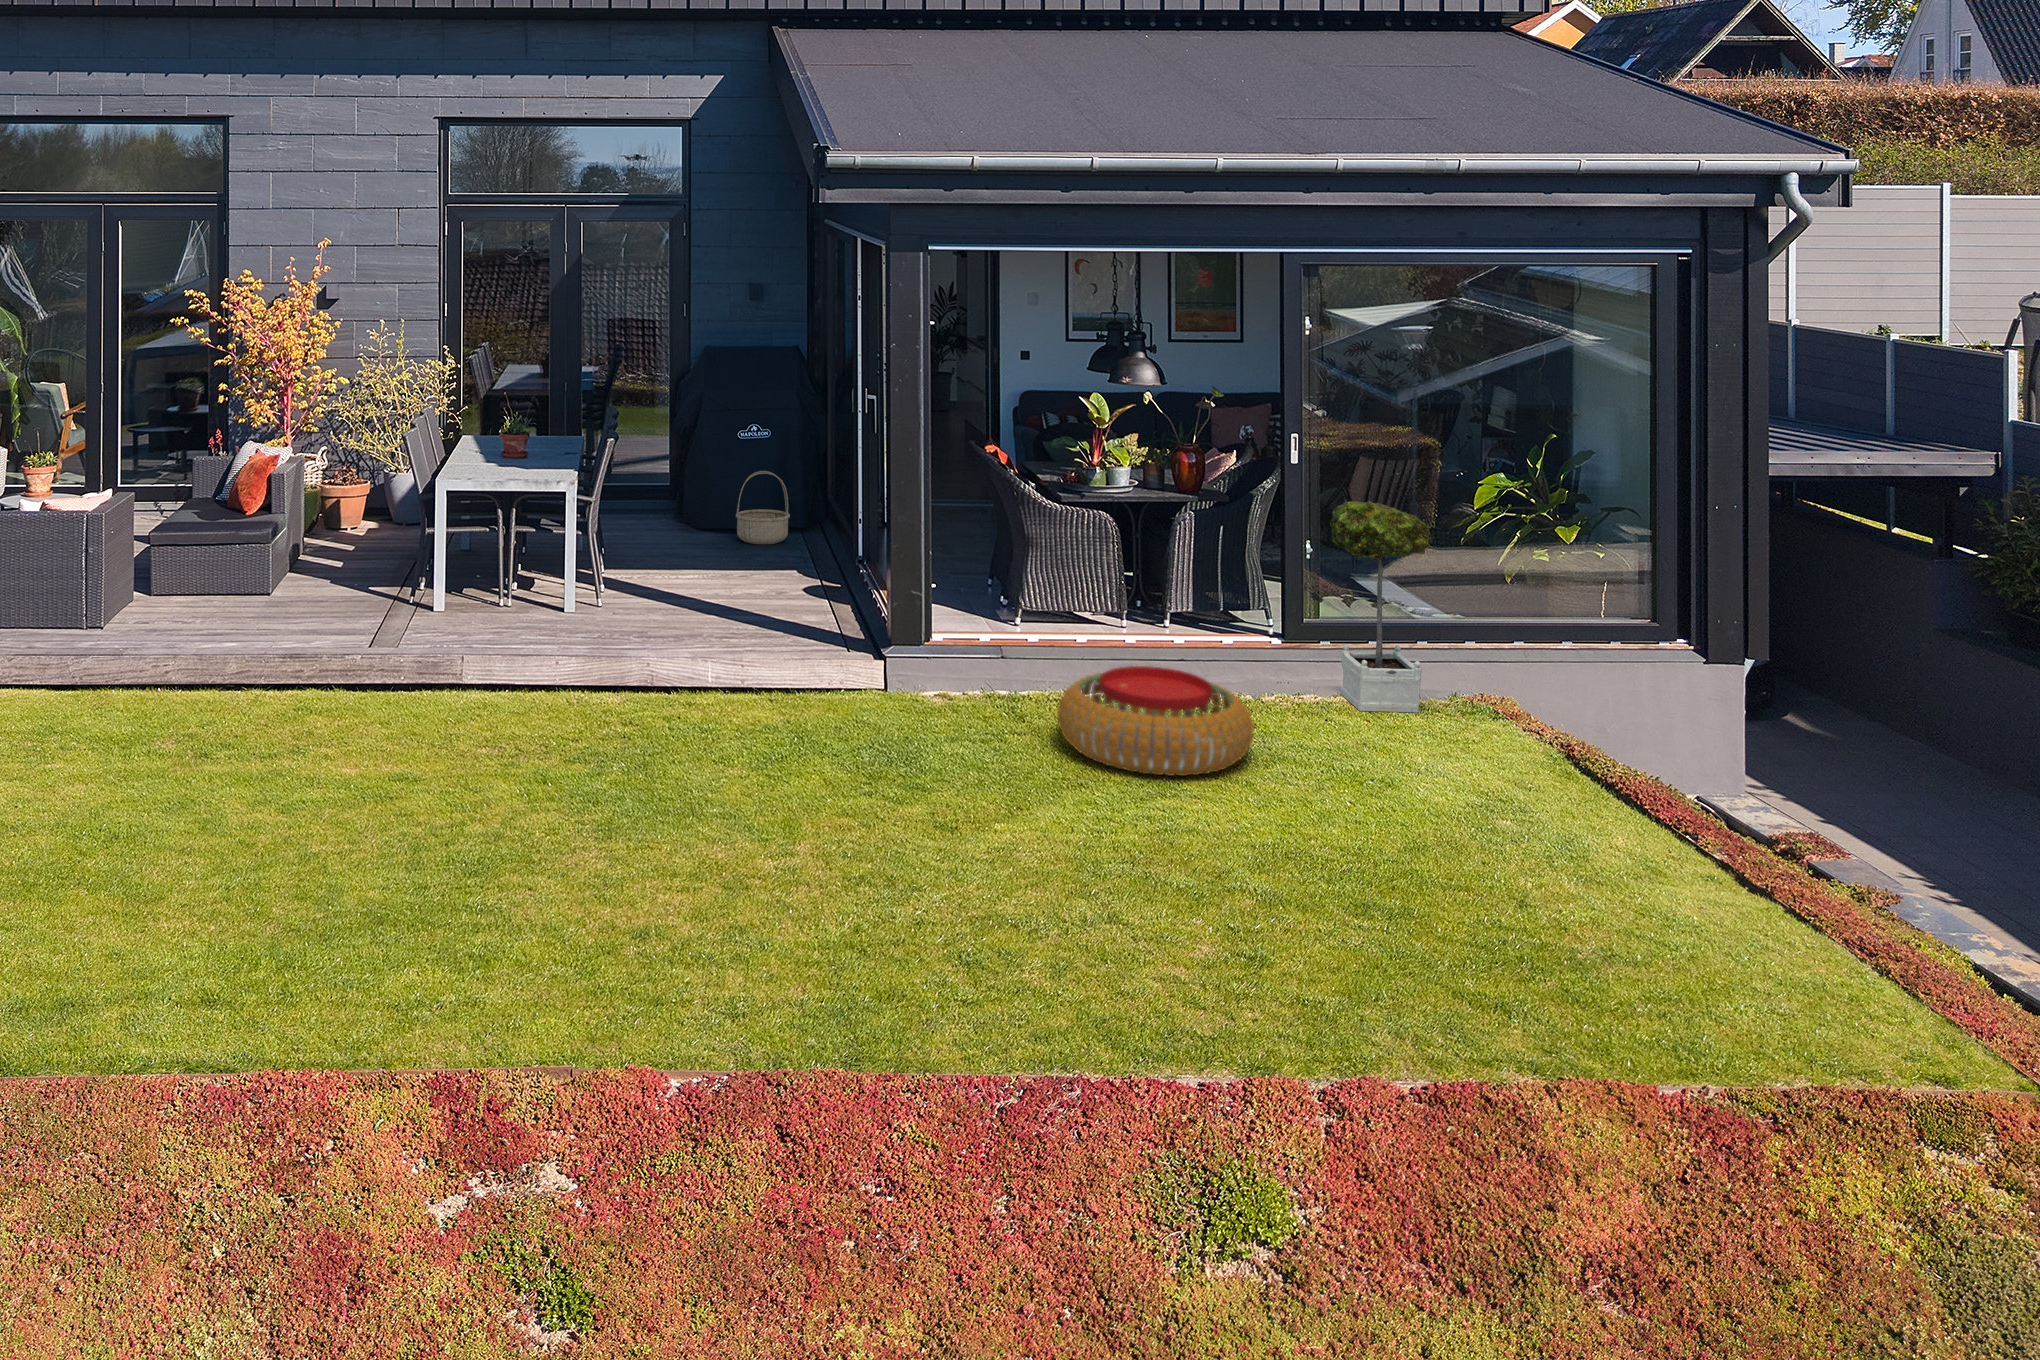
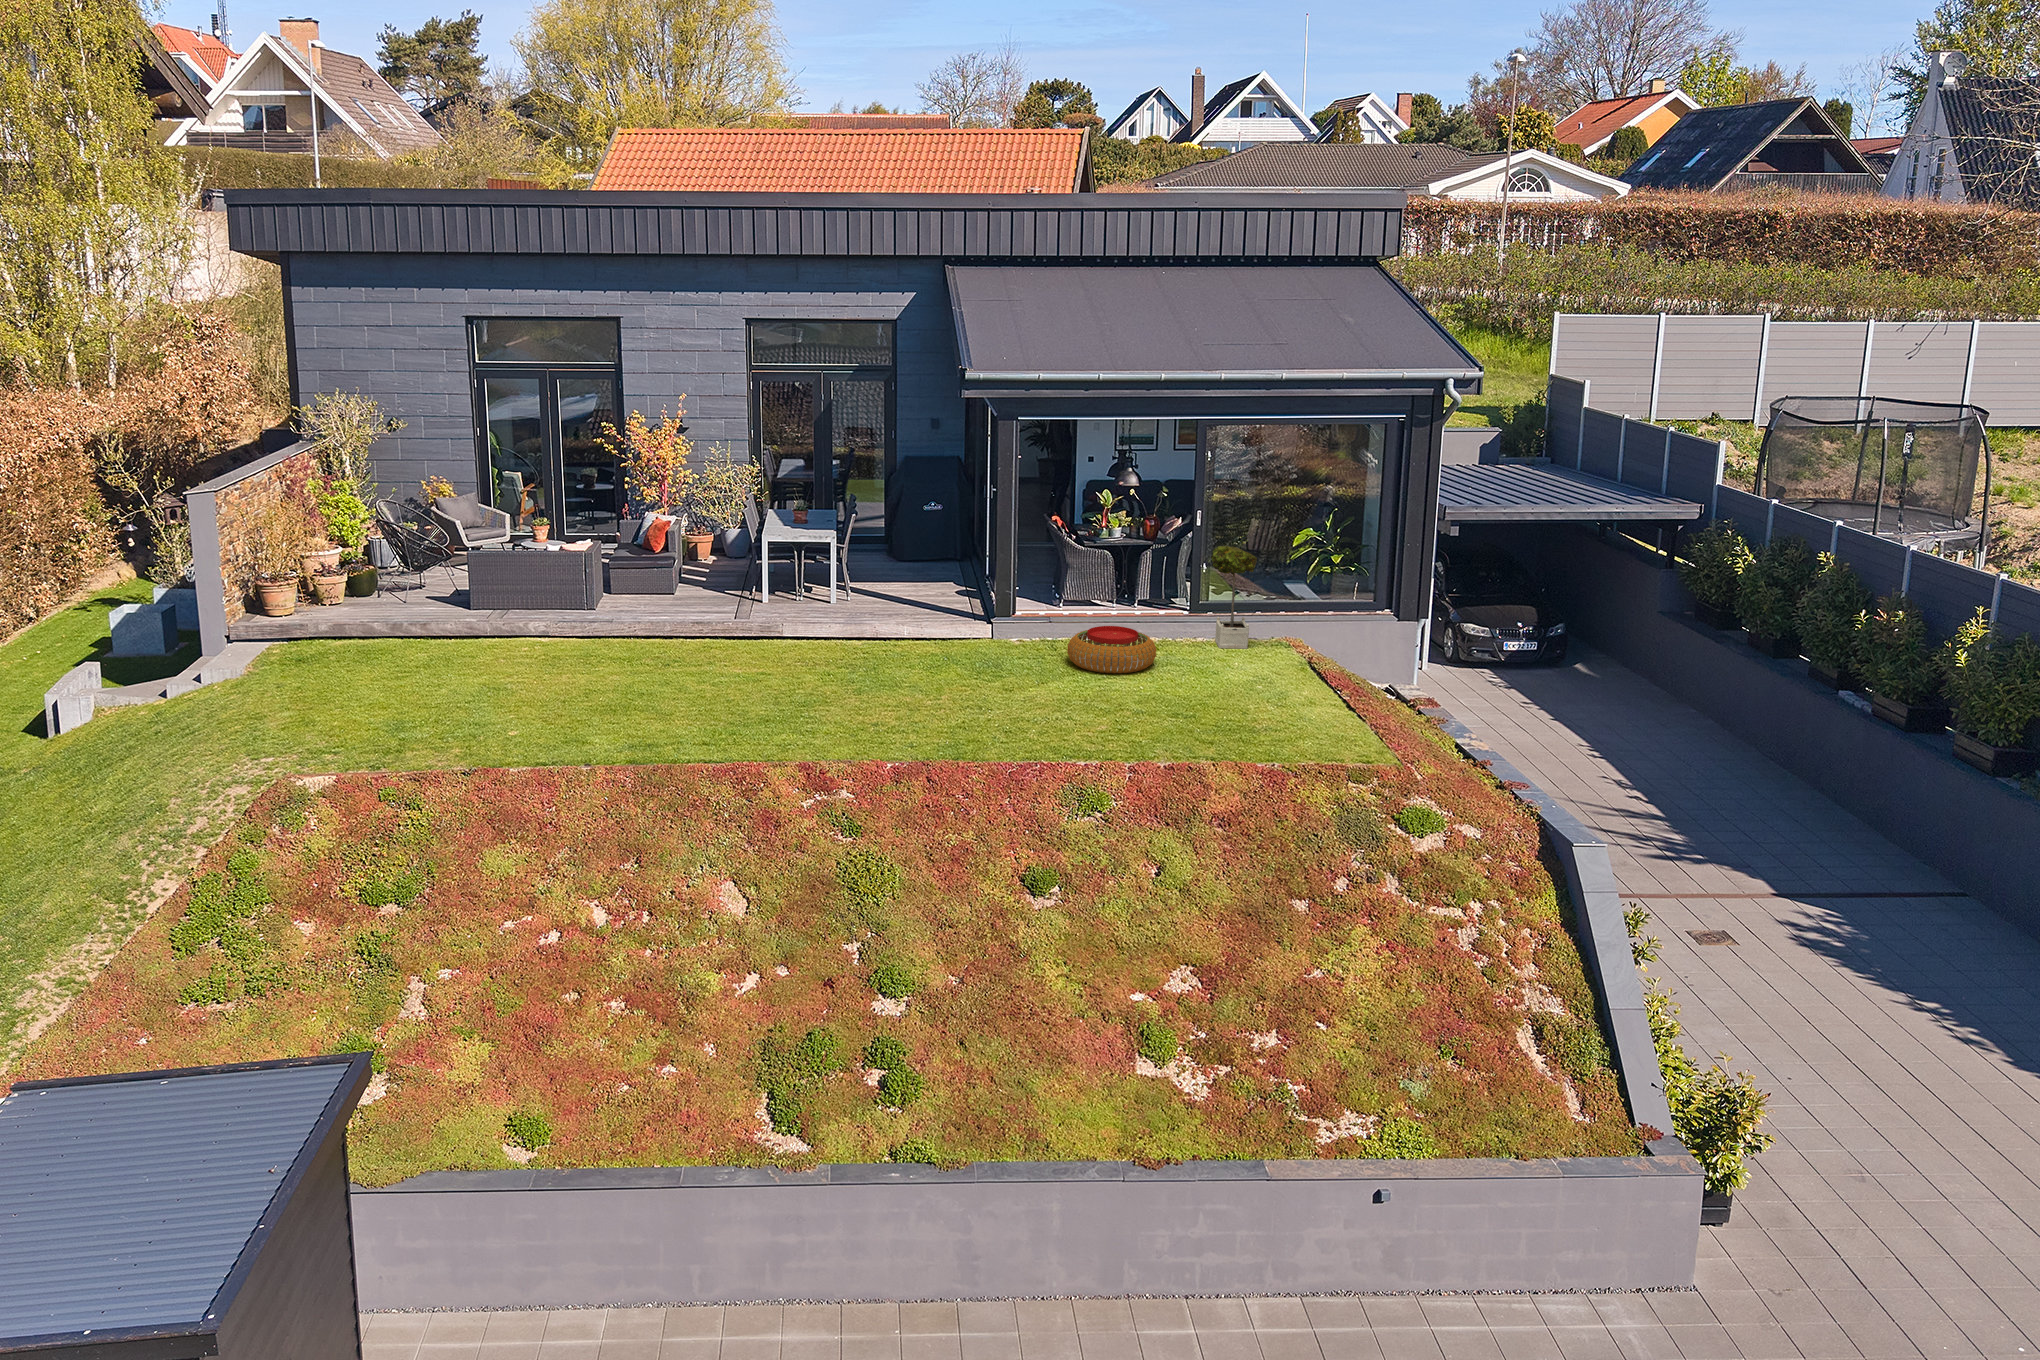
basket: present [736,471,790,544] -> none [923,528,954,569]

